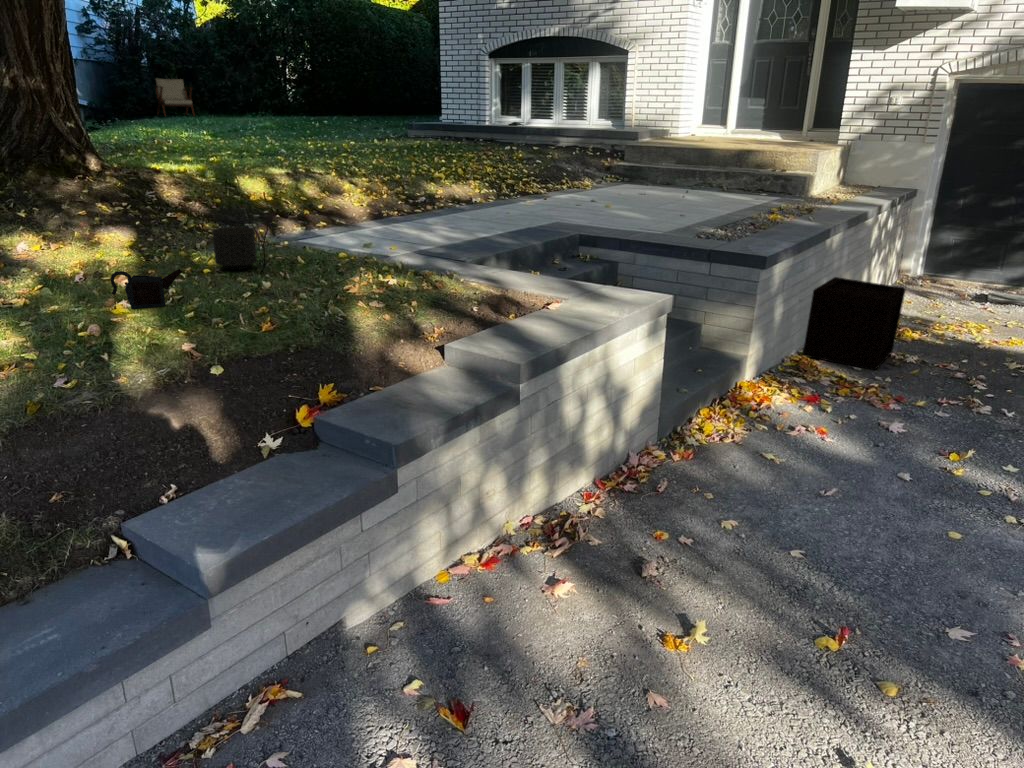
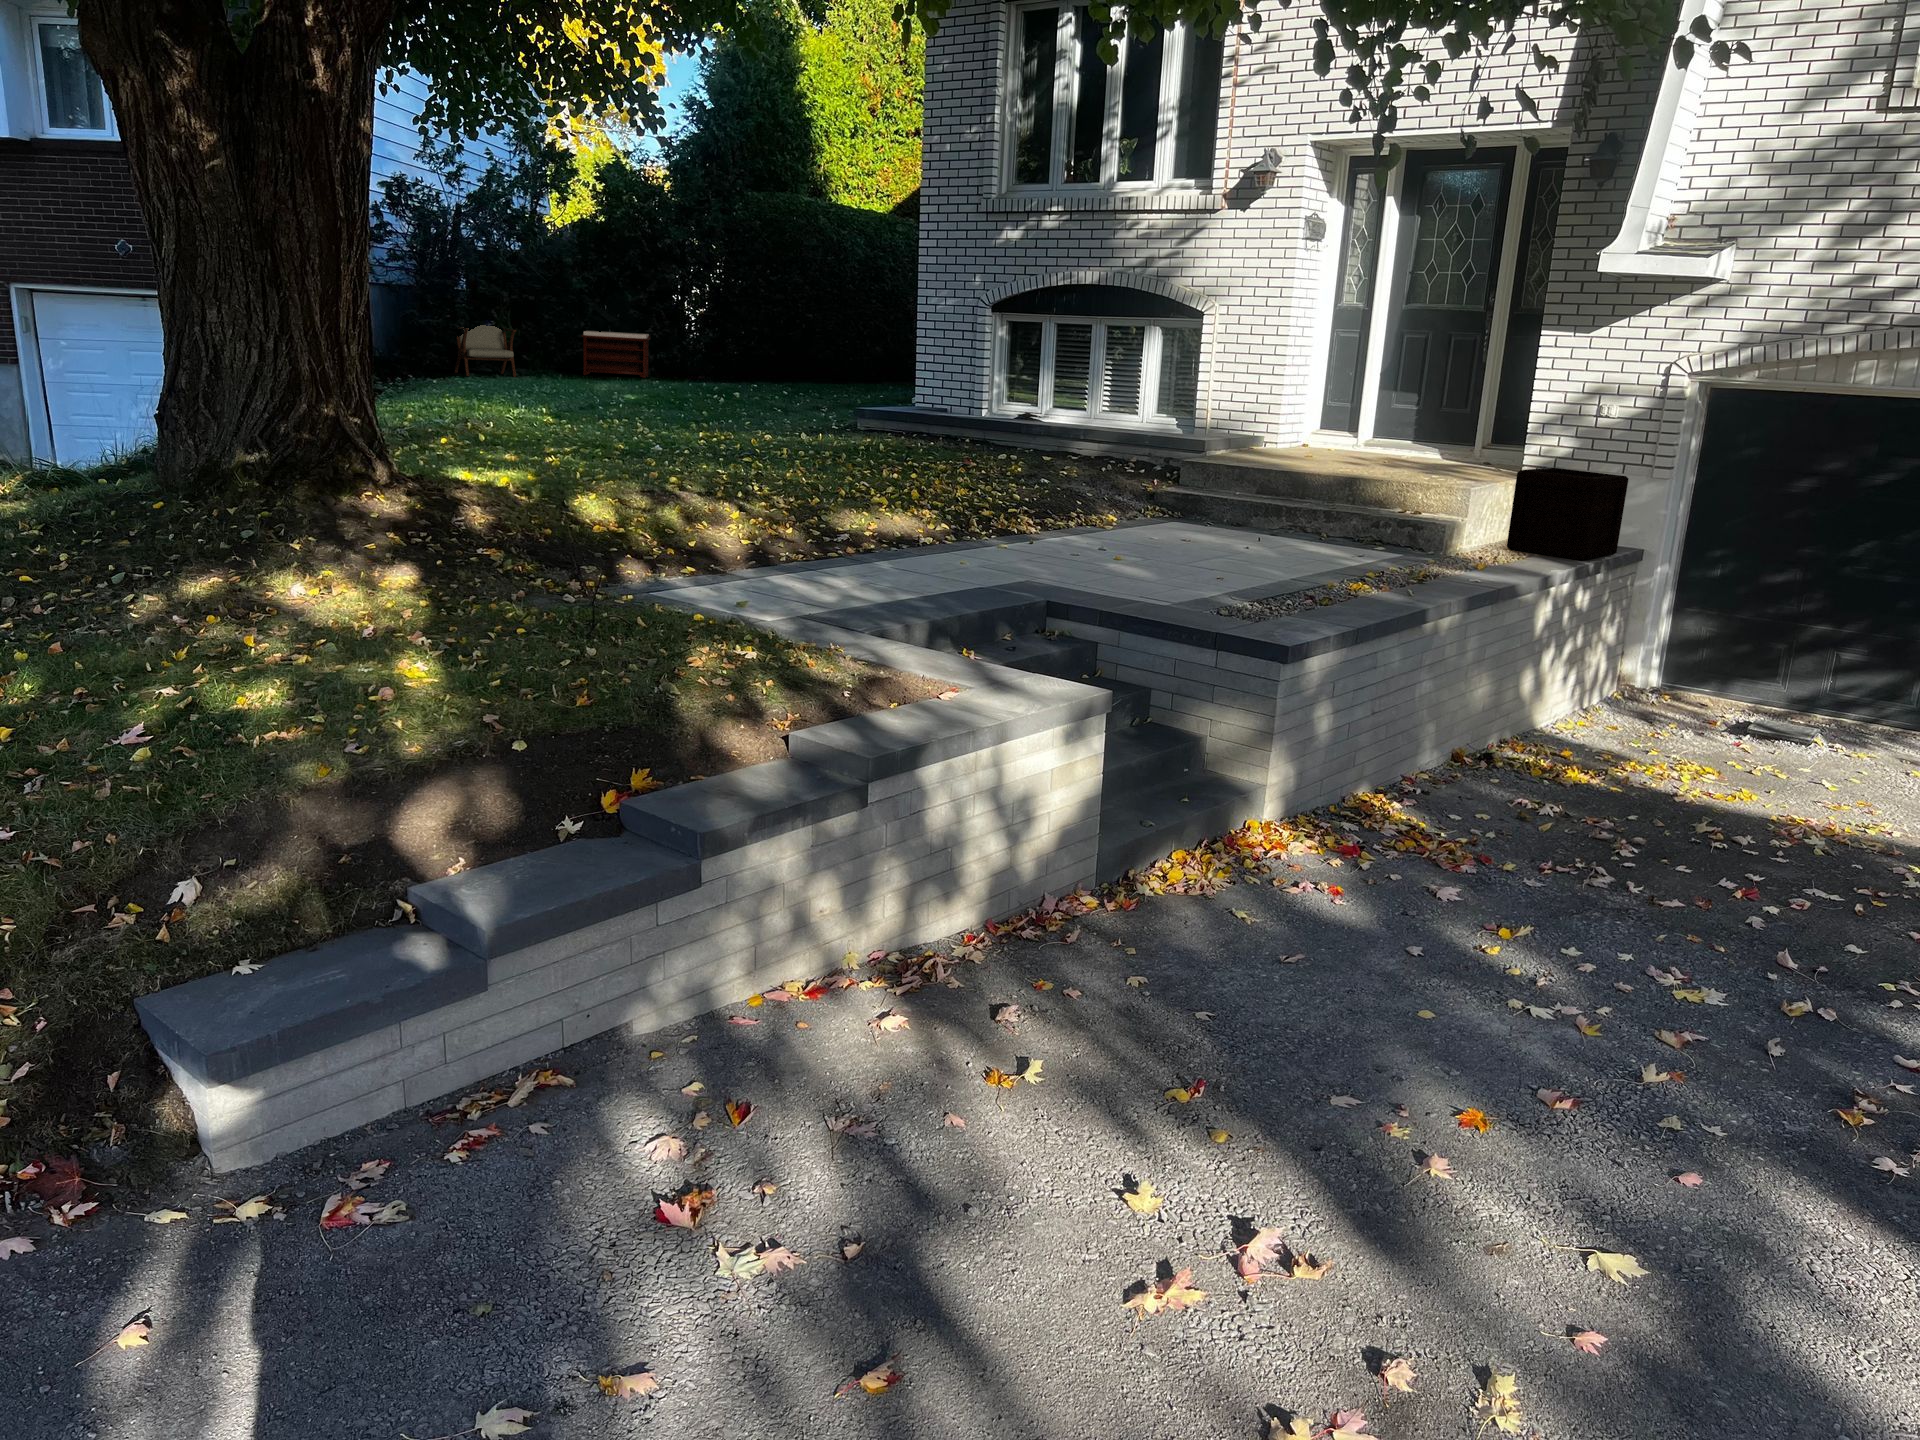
bench: none [233,88,275,116] -> present [581,331,651,378]
planter: present [212,227,257,270] -> none [528,577,581,632]
watering can: present [110,269,182,309] -> none [403,628,488,673]
wooden crate: present [803,277,905,370] -> present [1507,468,1629,560]

